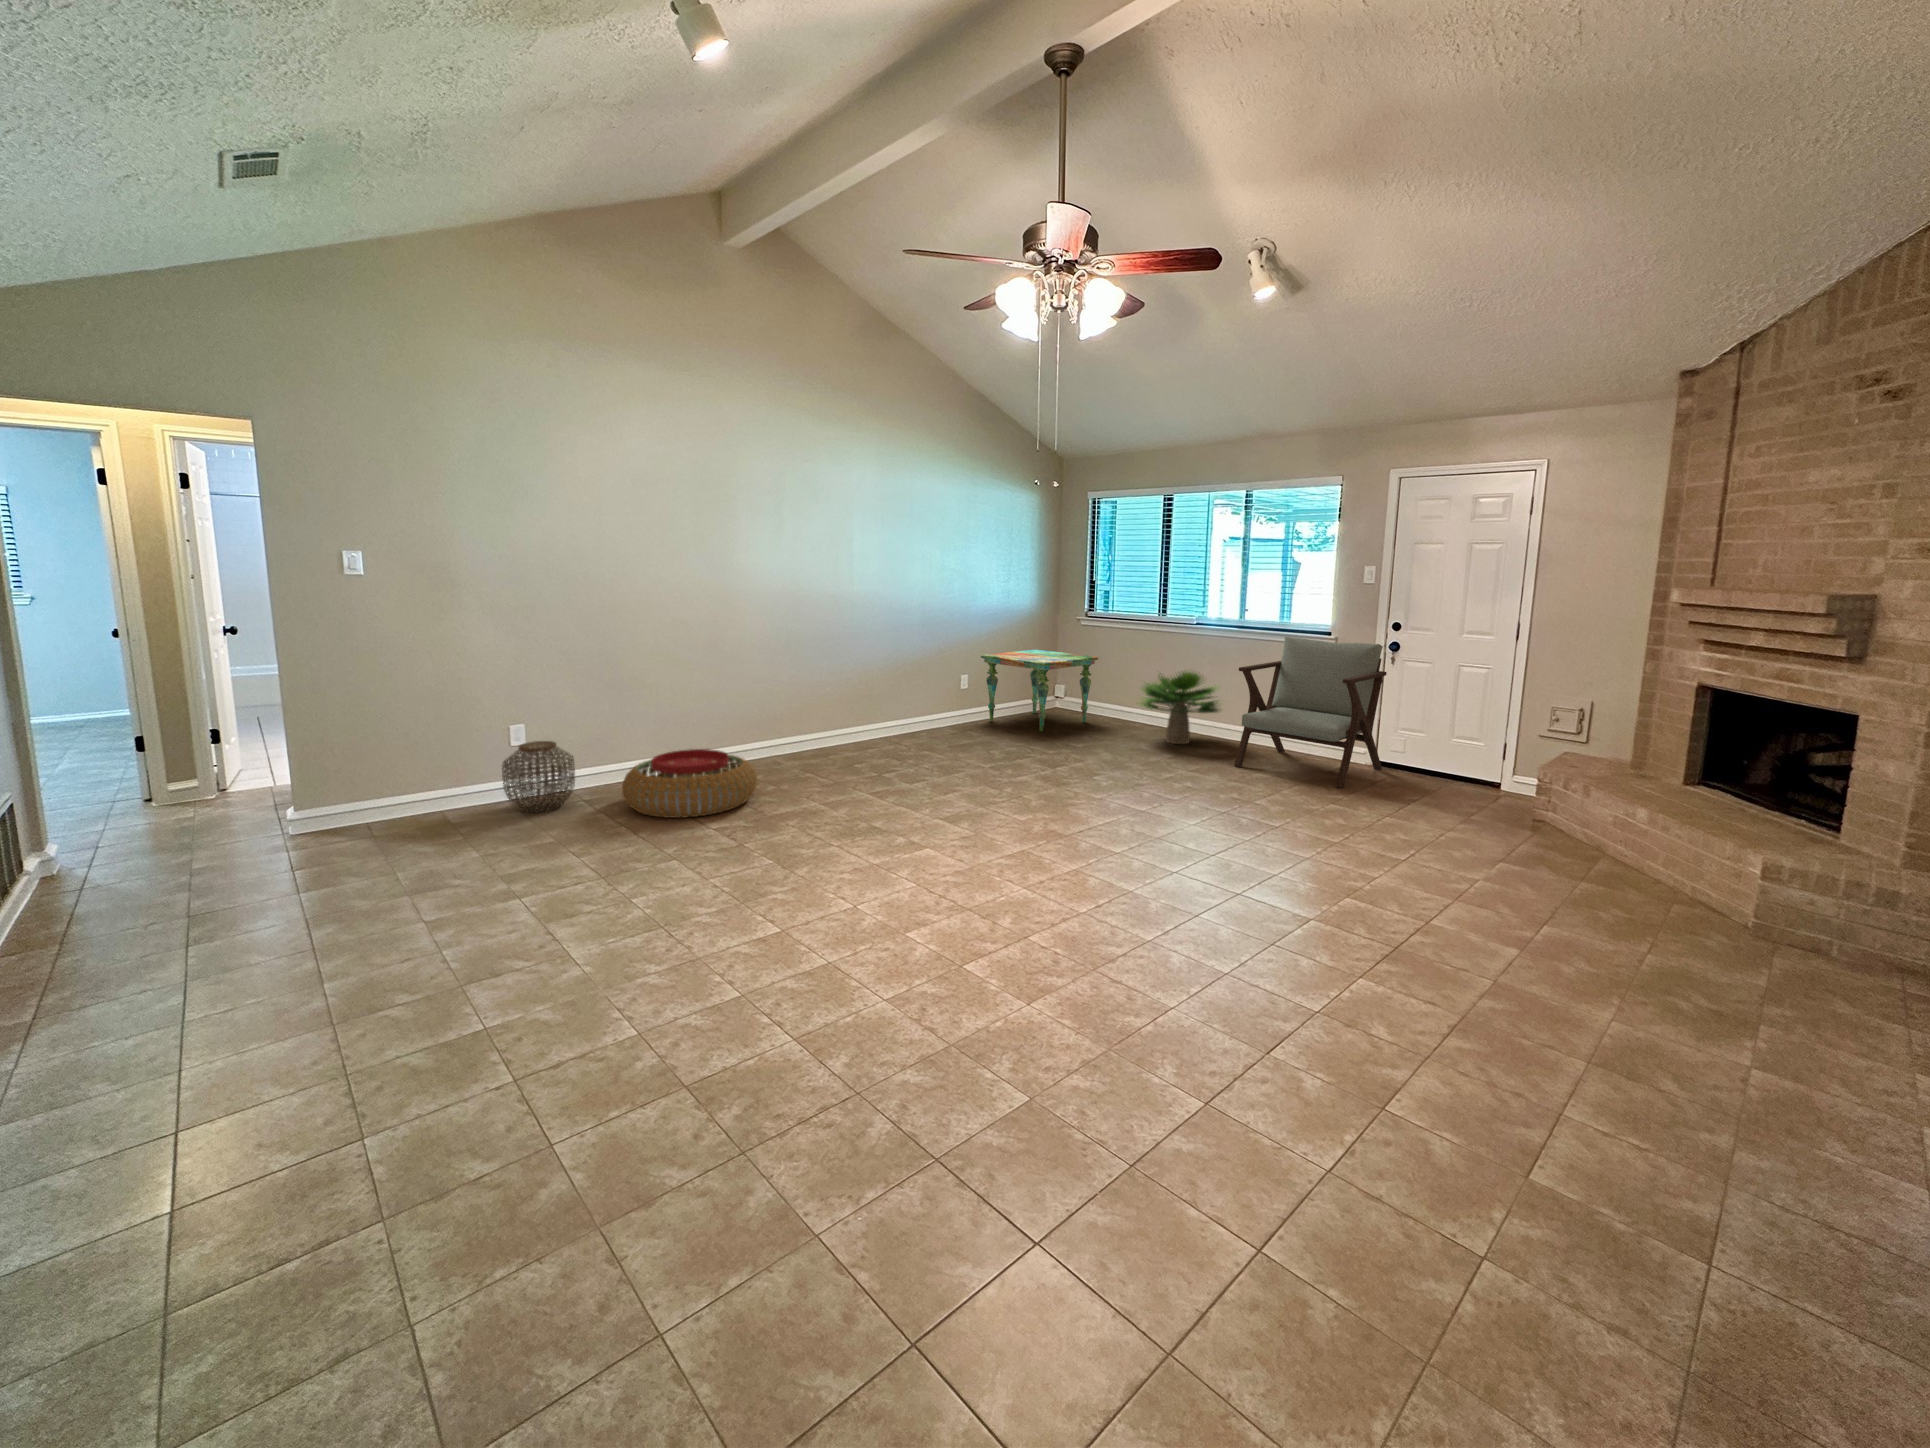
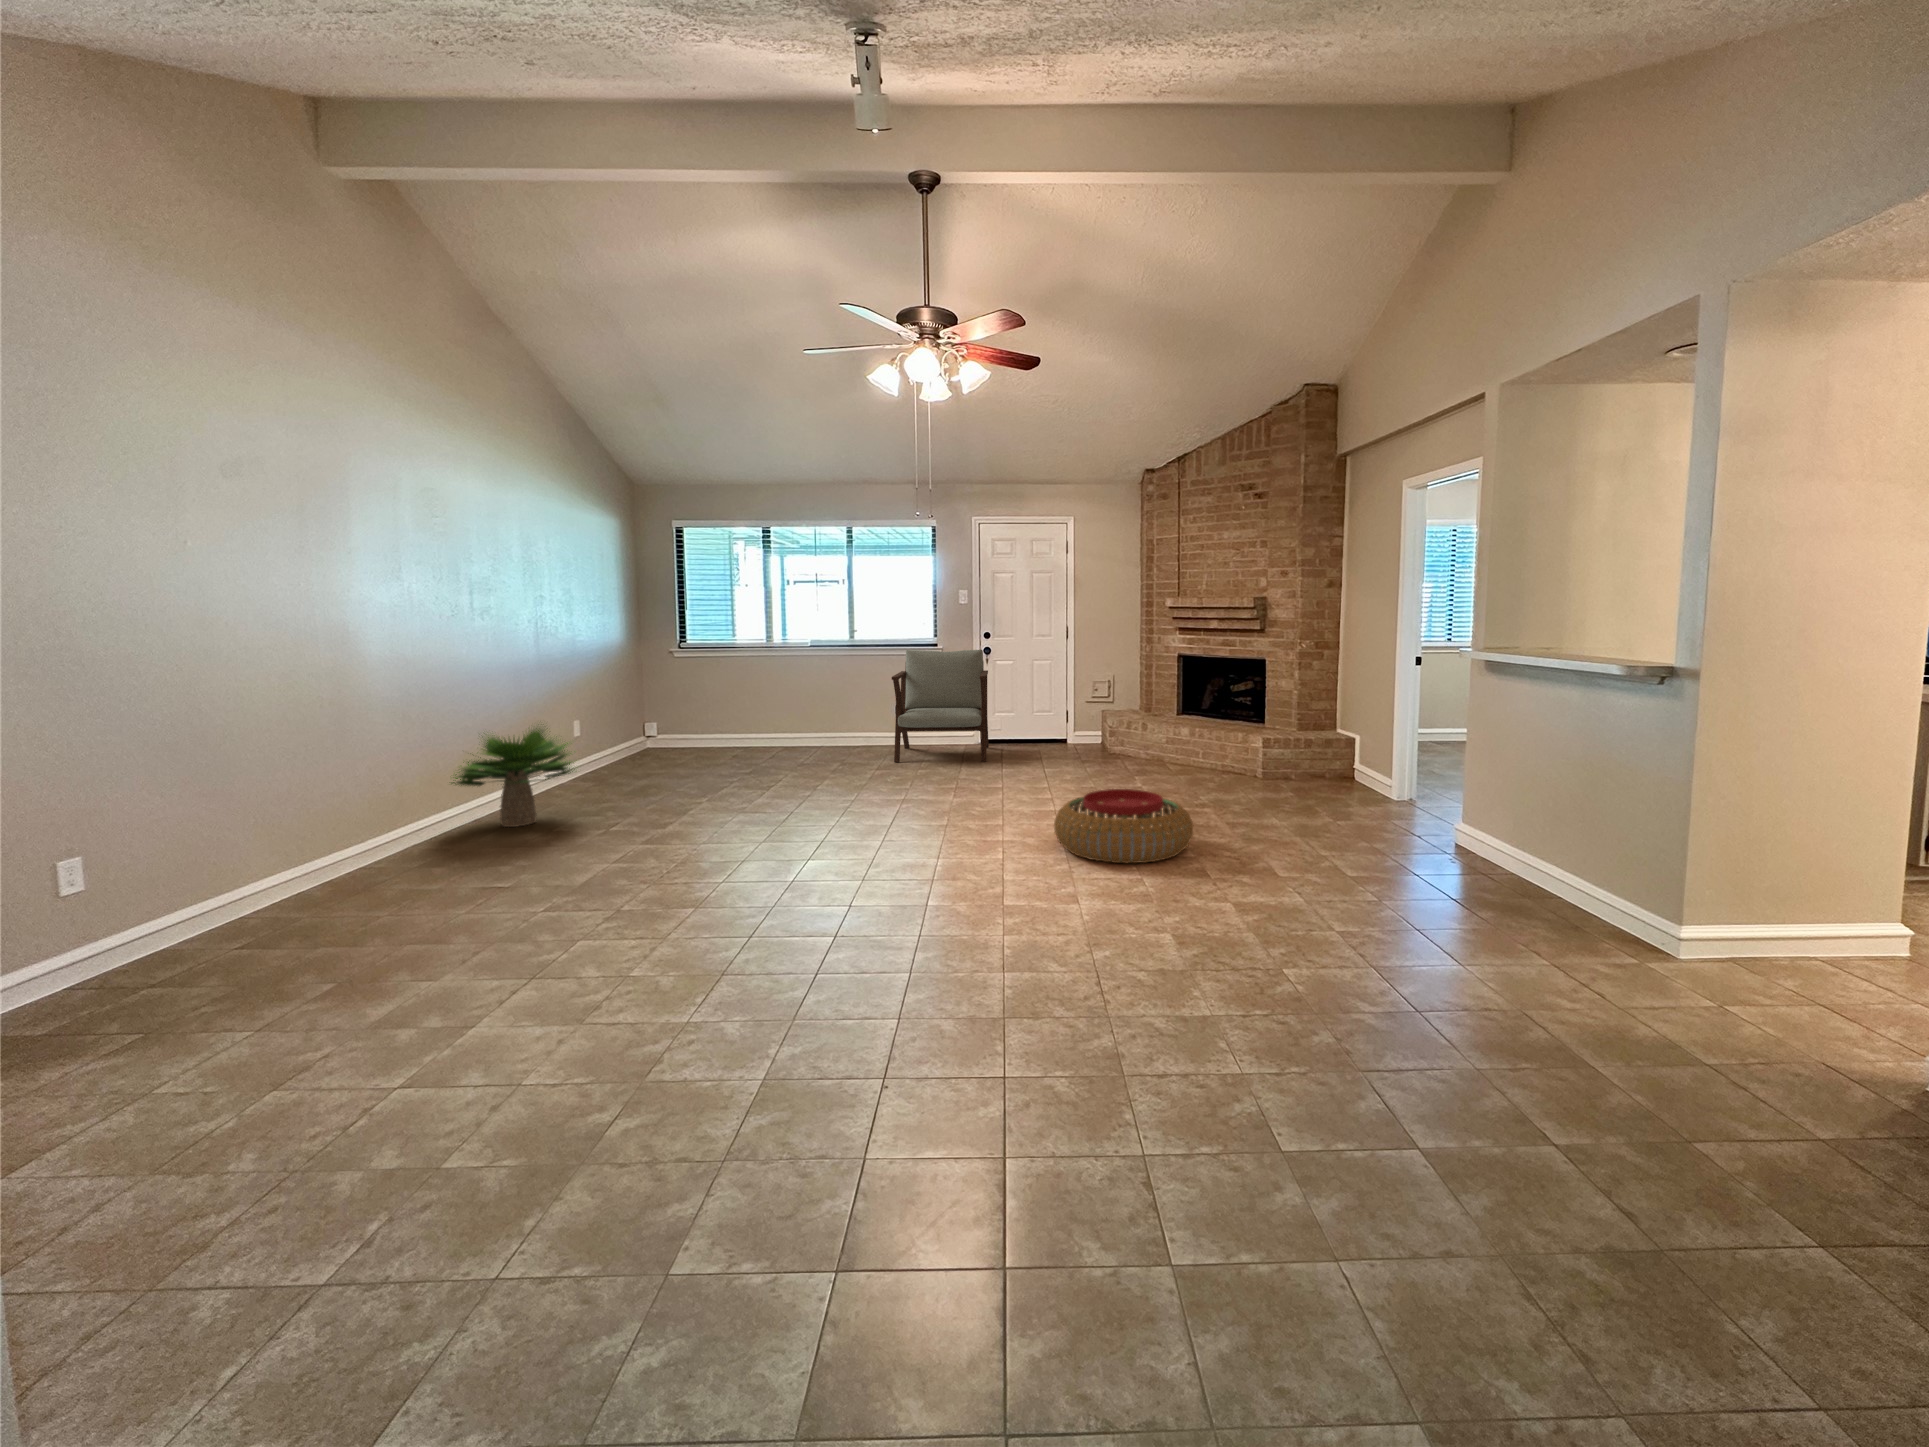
side table: present [981,650,1098,731] -> none [589,686,715,769]
potted plant: present [1139,671,1219,744] -> present [451,728,575,827]
woven basket: present [502,741,575,812] -> none [53,861,199,978]
pouf: present [622,749,757,818] -> present [1054,789,1194,863]

